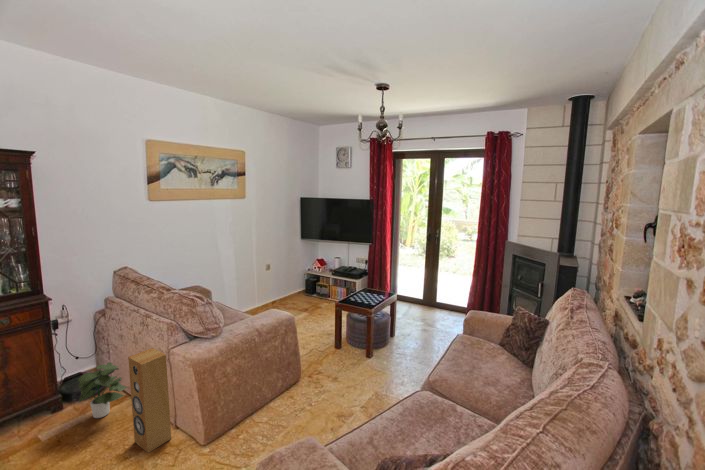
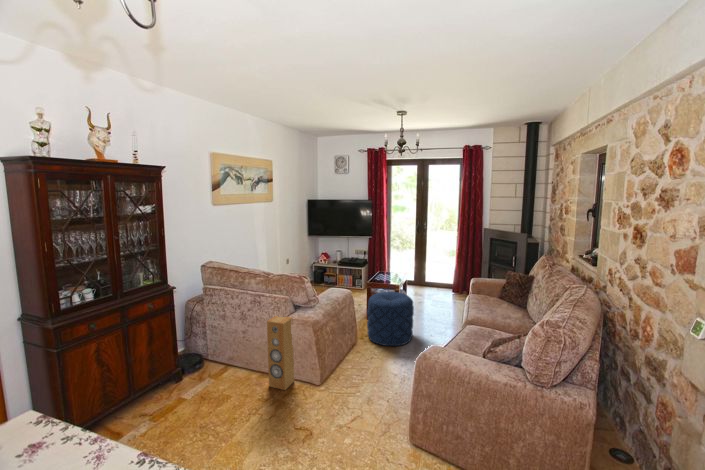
pouf: none [313,319,375,396] -> present [367,292,414,346]
potted plant: present [77,362,127,418] -> none [206,336,246,378]

